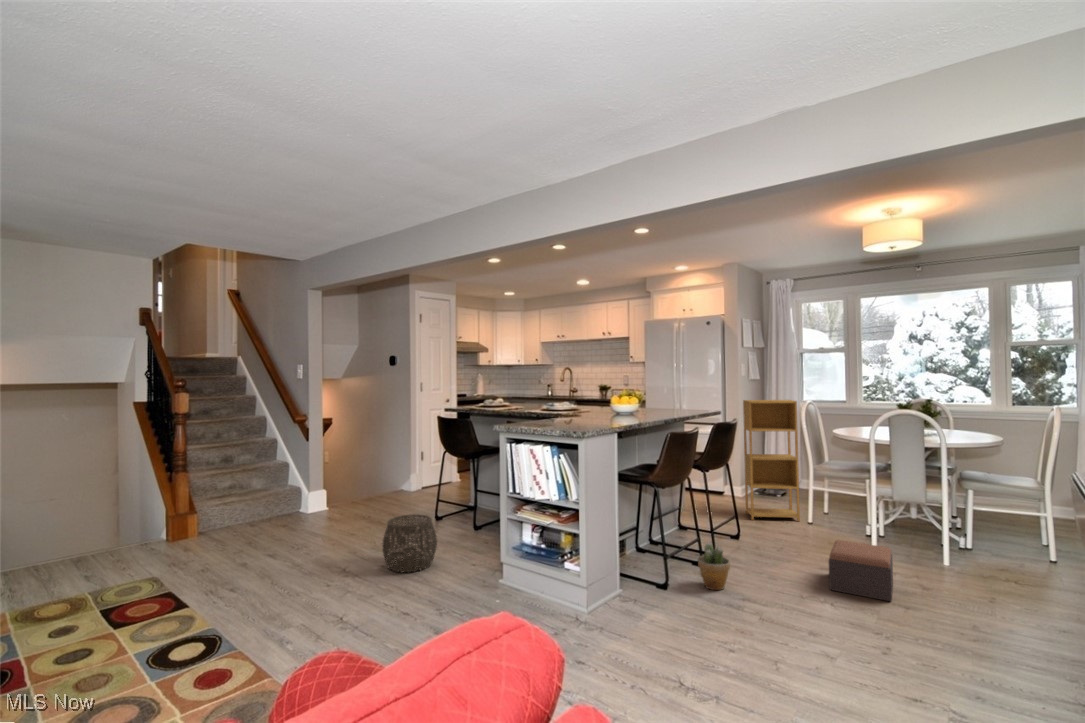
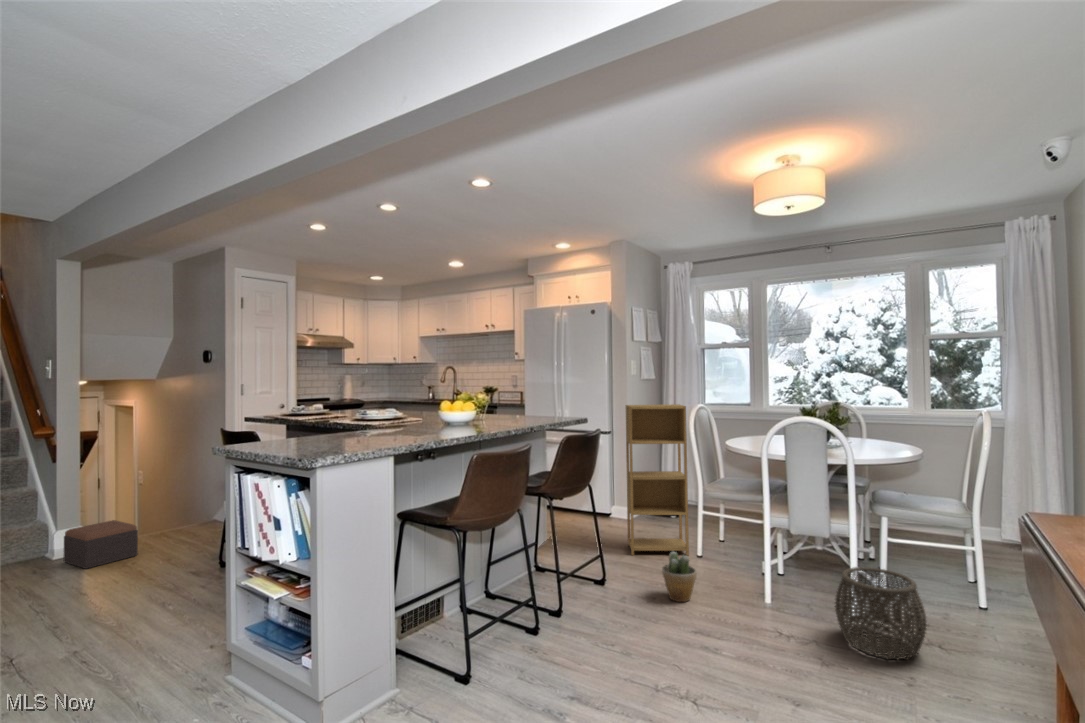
woven basket: present [382,514,437,572] -> present [835,567,927,660]
footstool: present [829,540,893,601] -> present [64,520,138,569]
potted plant: present [698,543,730,590] -> present [662,551,696,602]

